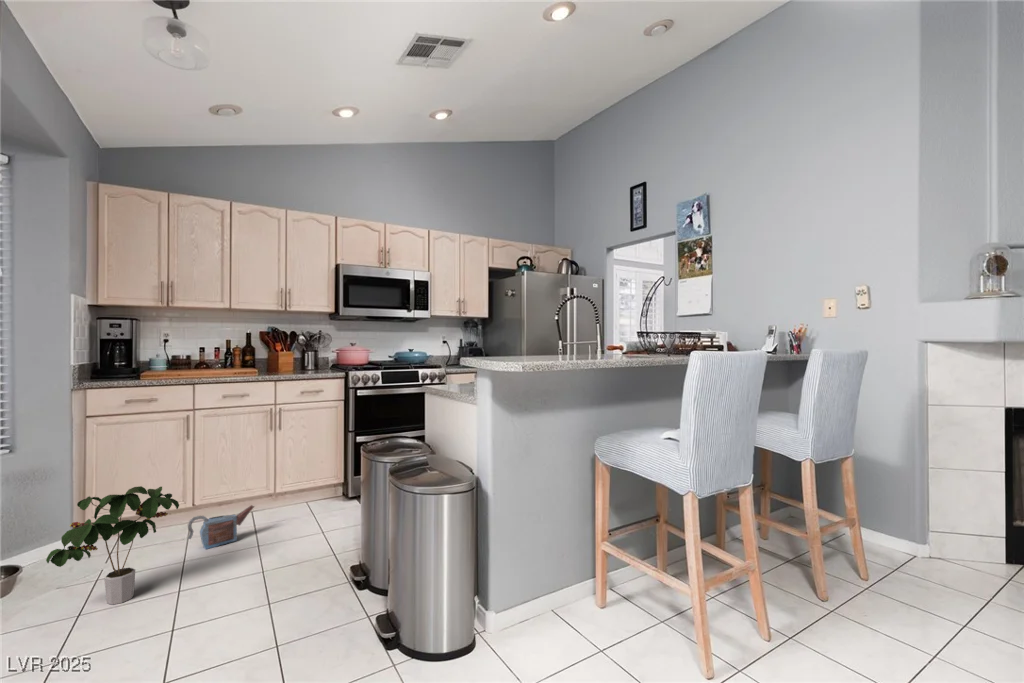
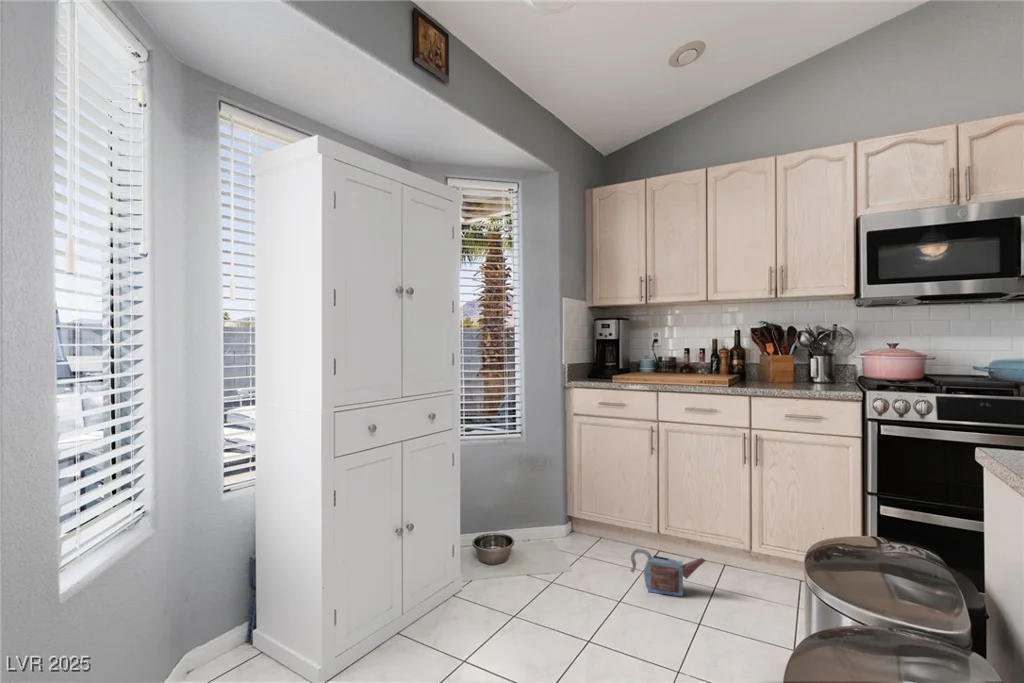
potted plant: present [46,486,179,605] -> none [497,499,598,619]

